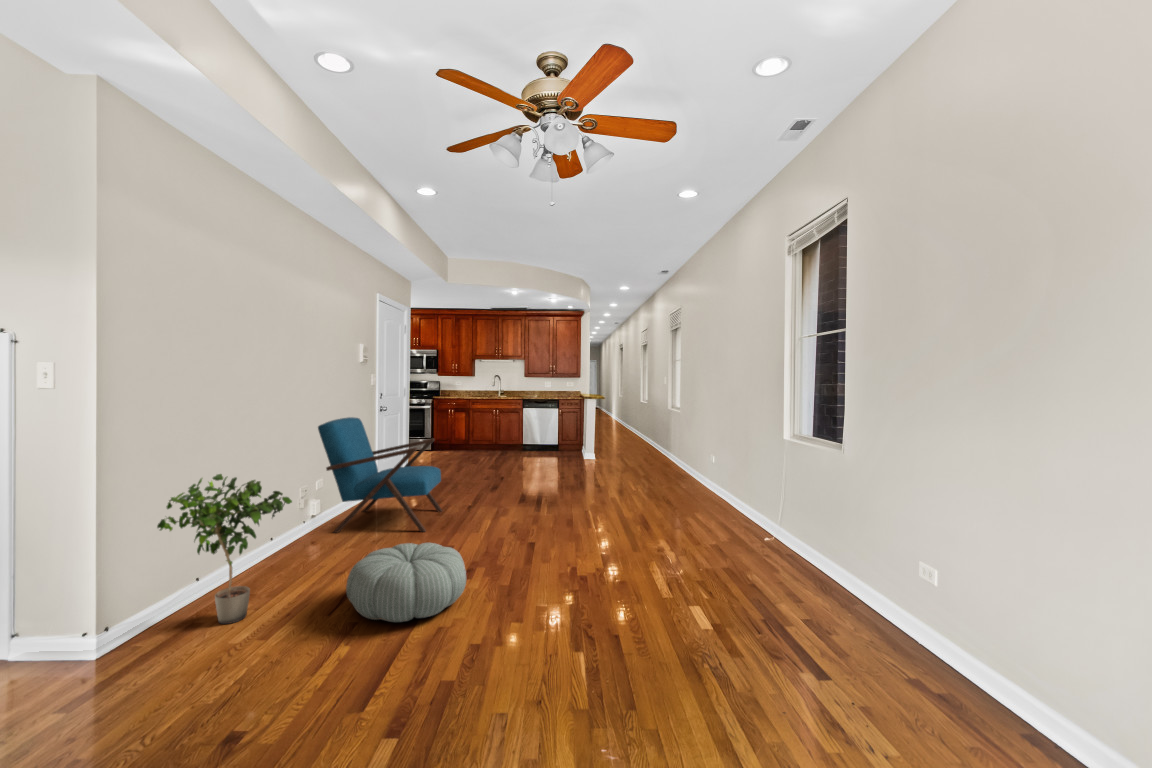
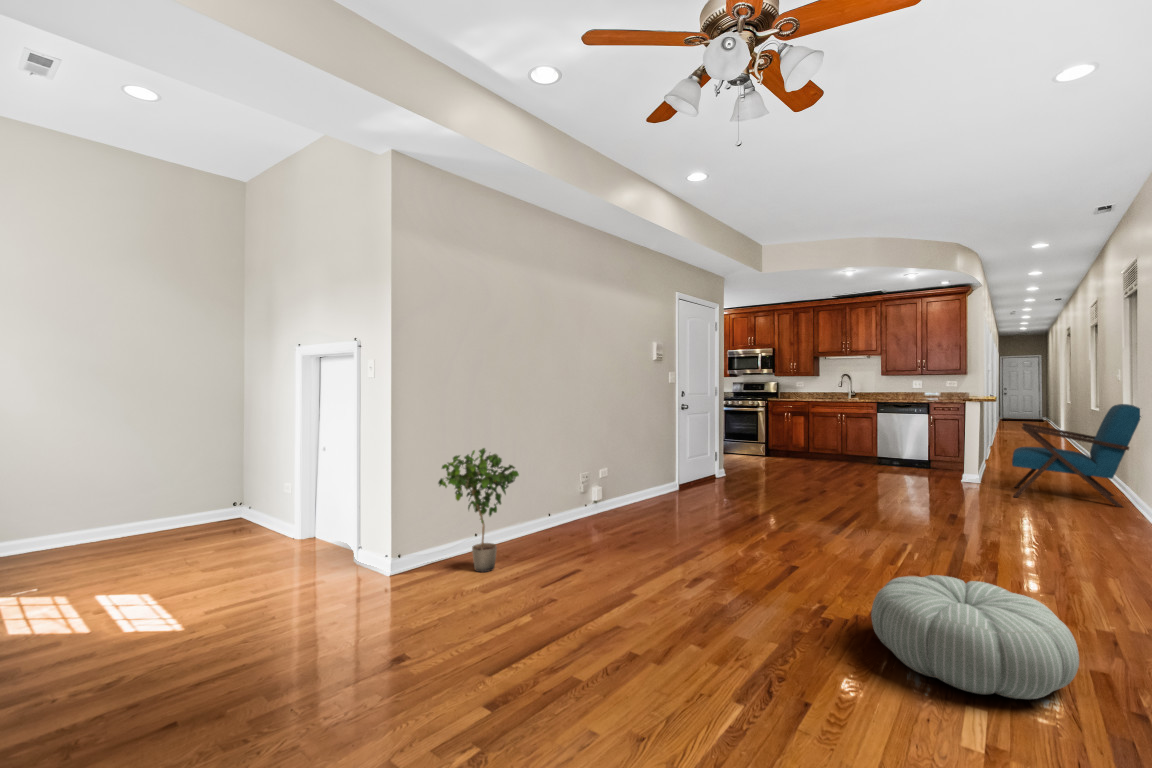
armchair: present [318,417,442,533] -> present [1012,404,1141,507]
pouf: present [346,543,466,622] -> present [871,575,1079,699]

